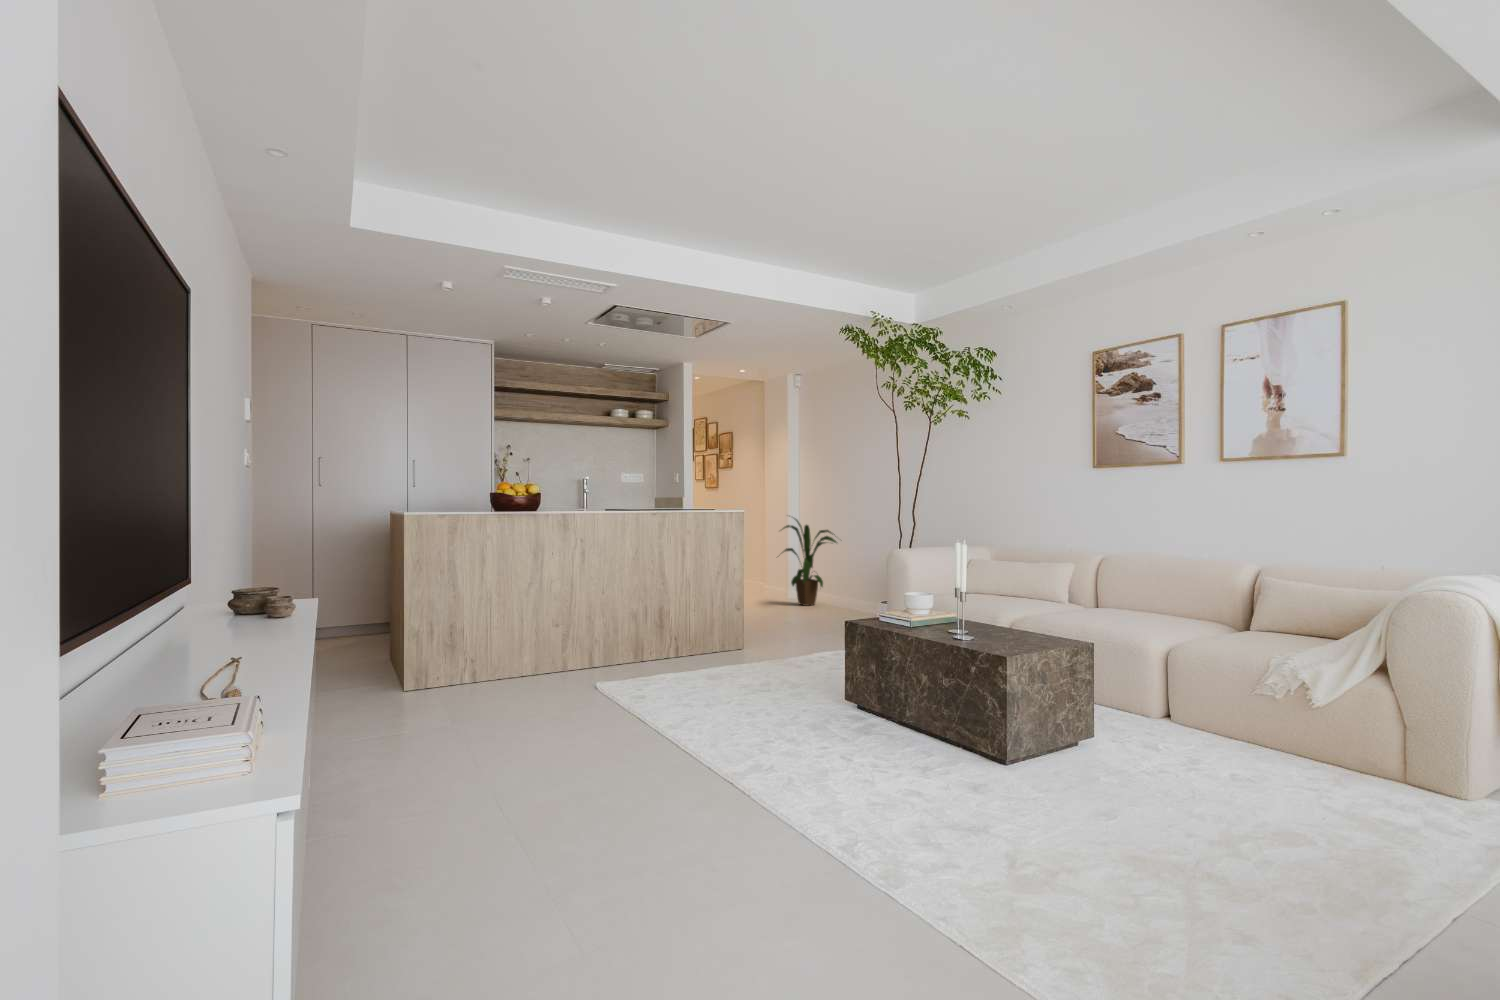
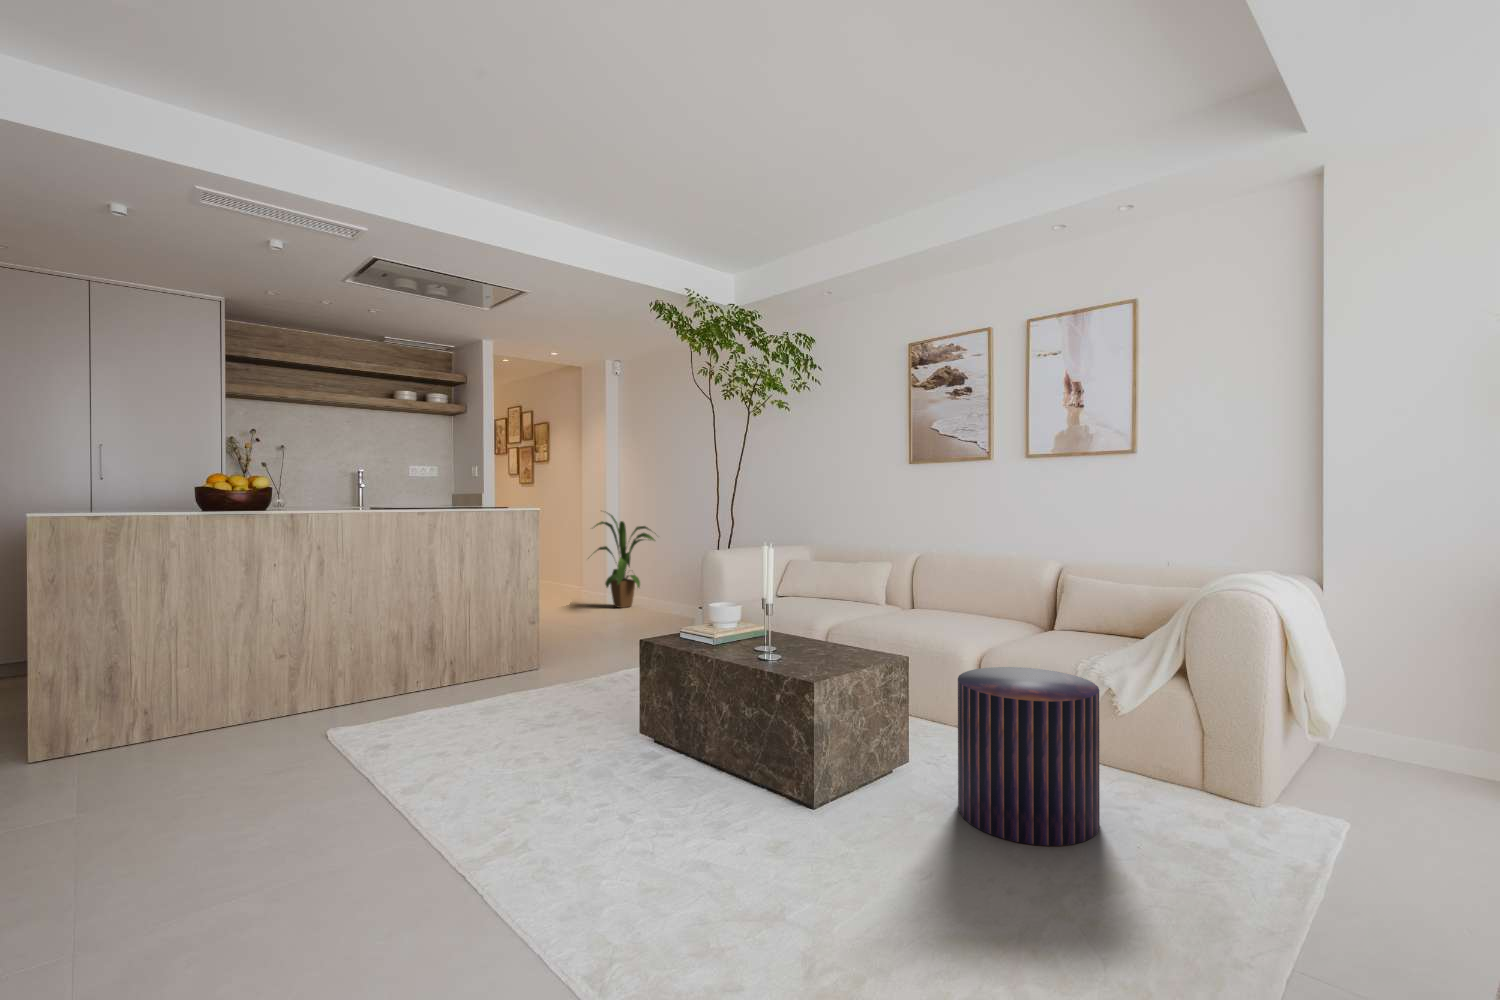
pouf: none [1143,653,1286,810] -> present [958,667,1100,846]

